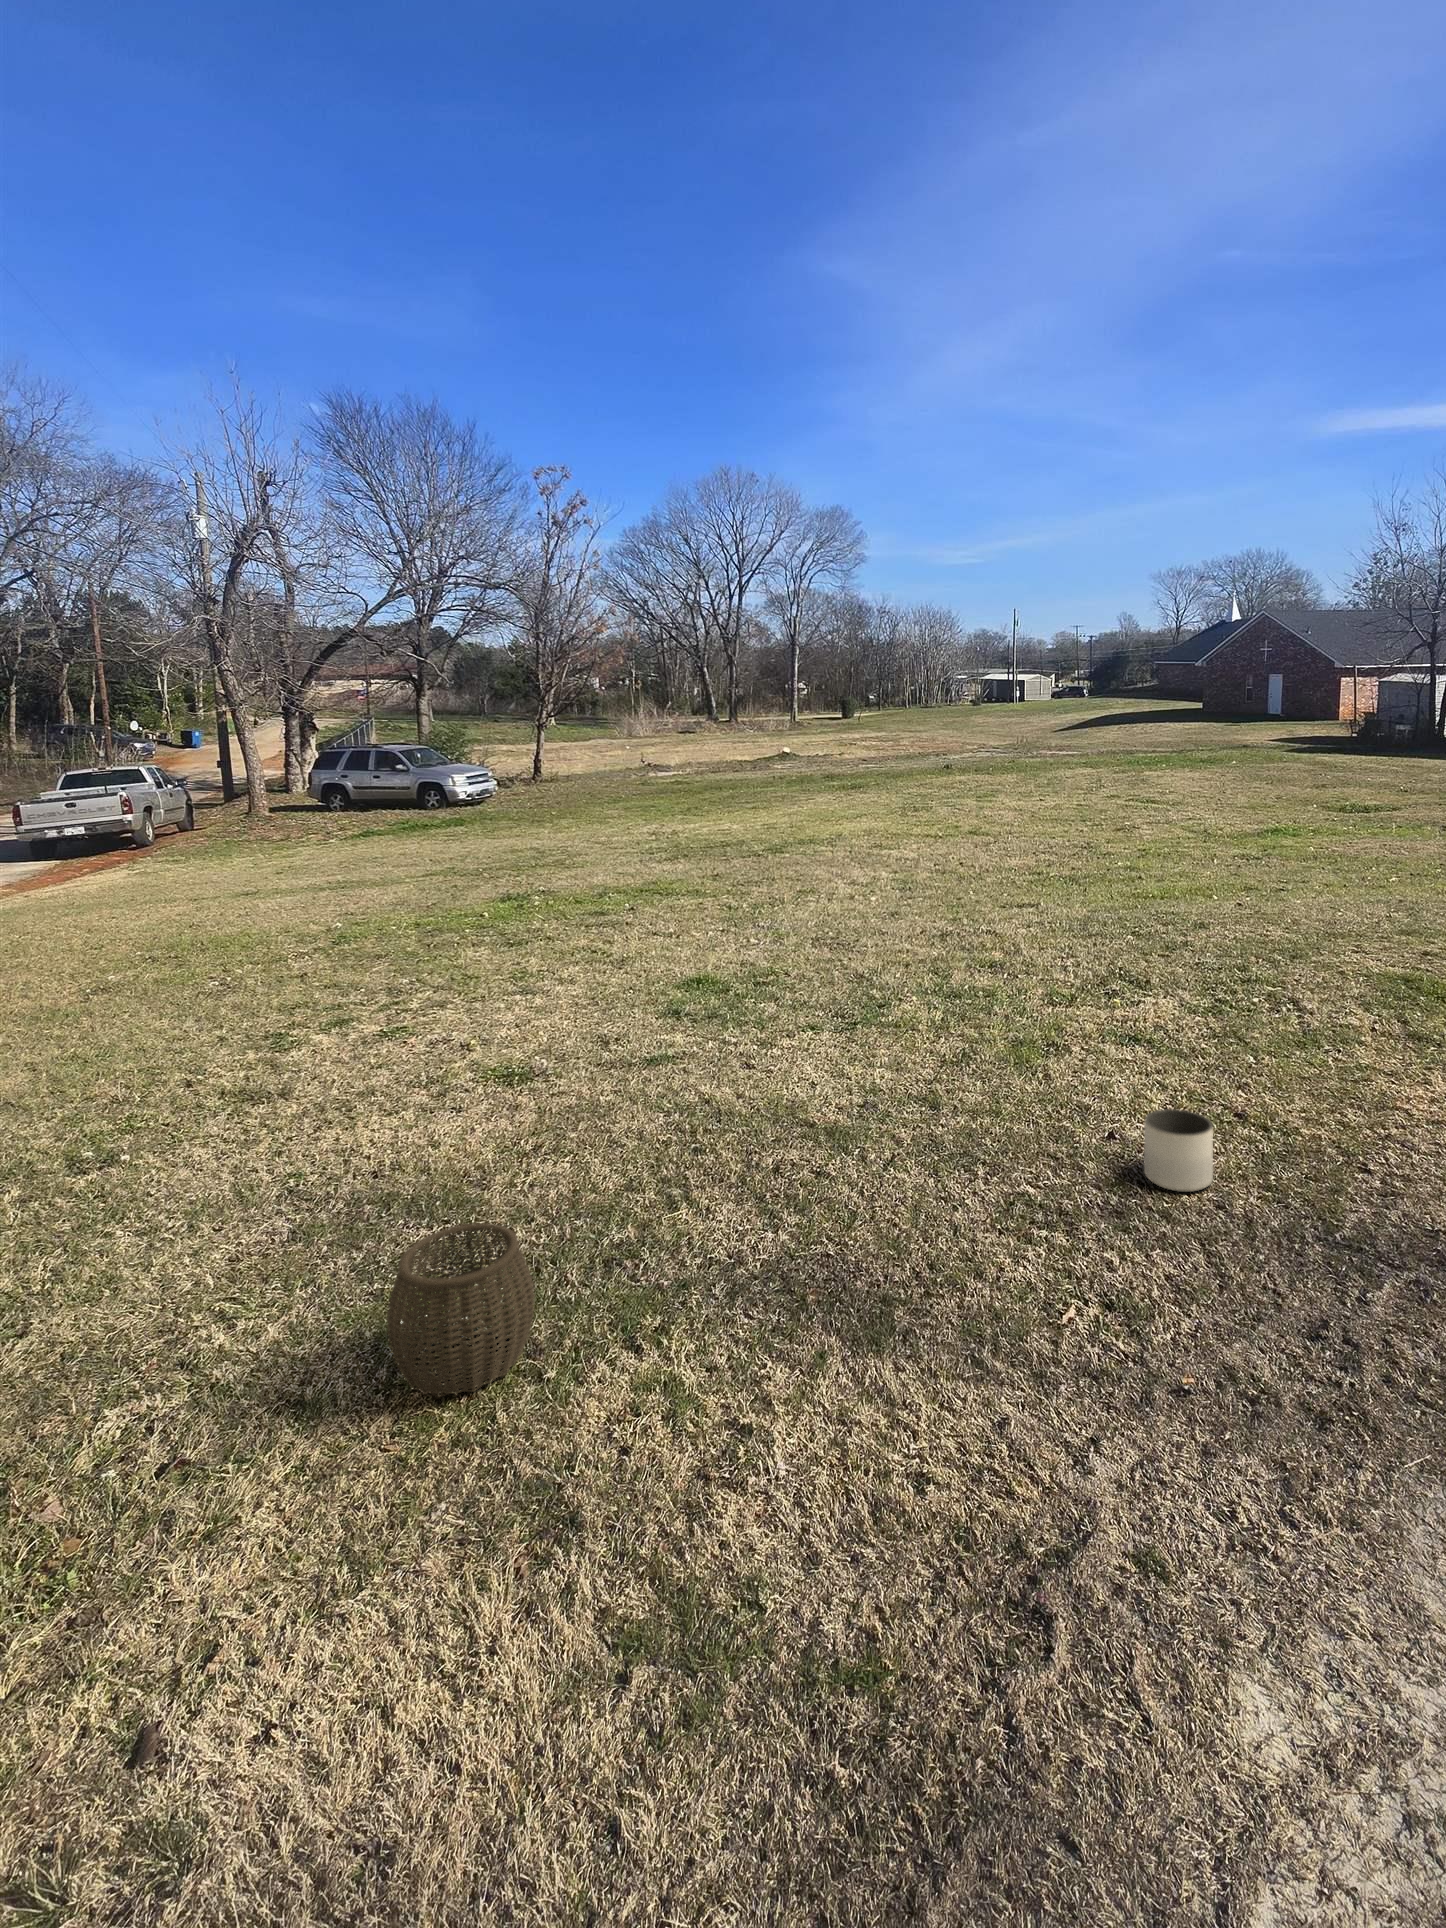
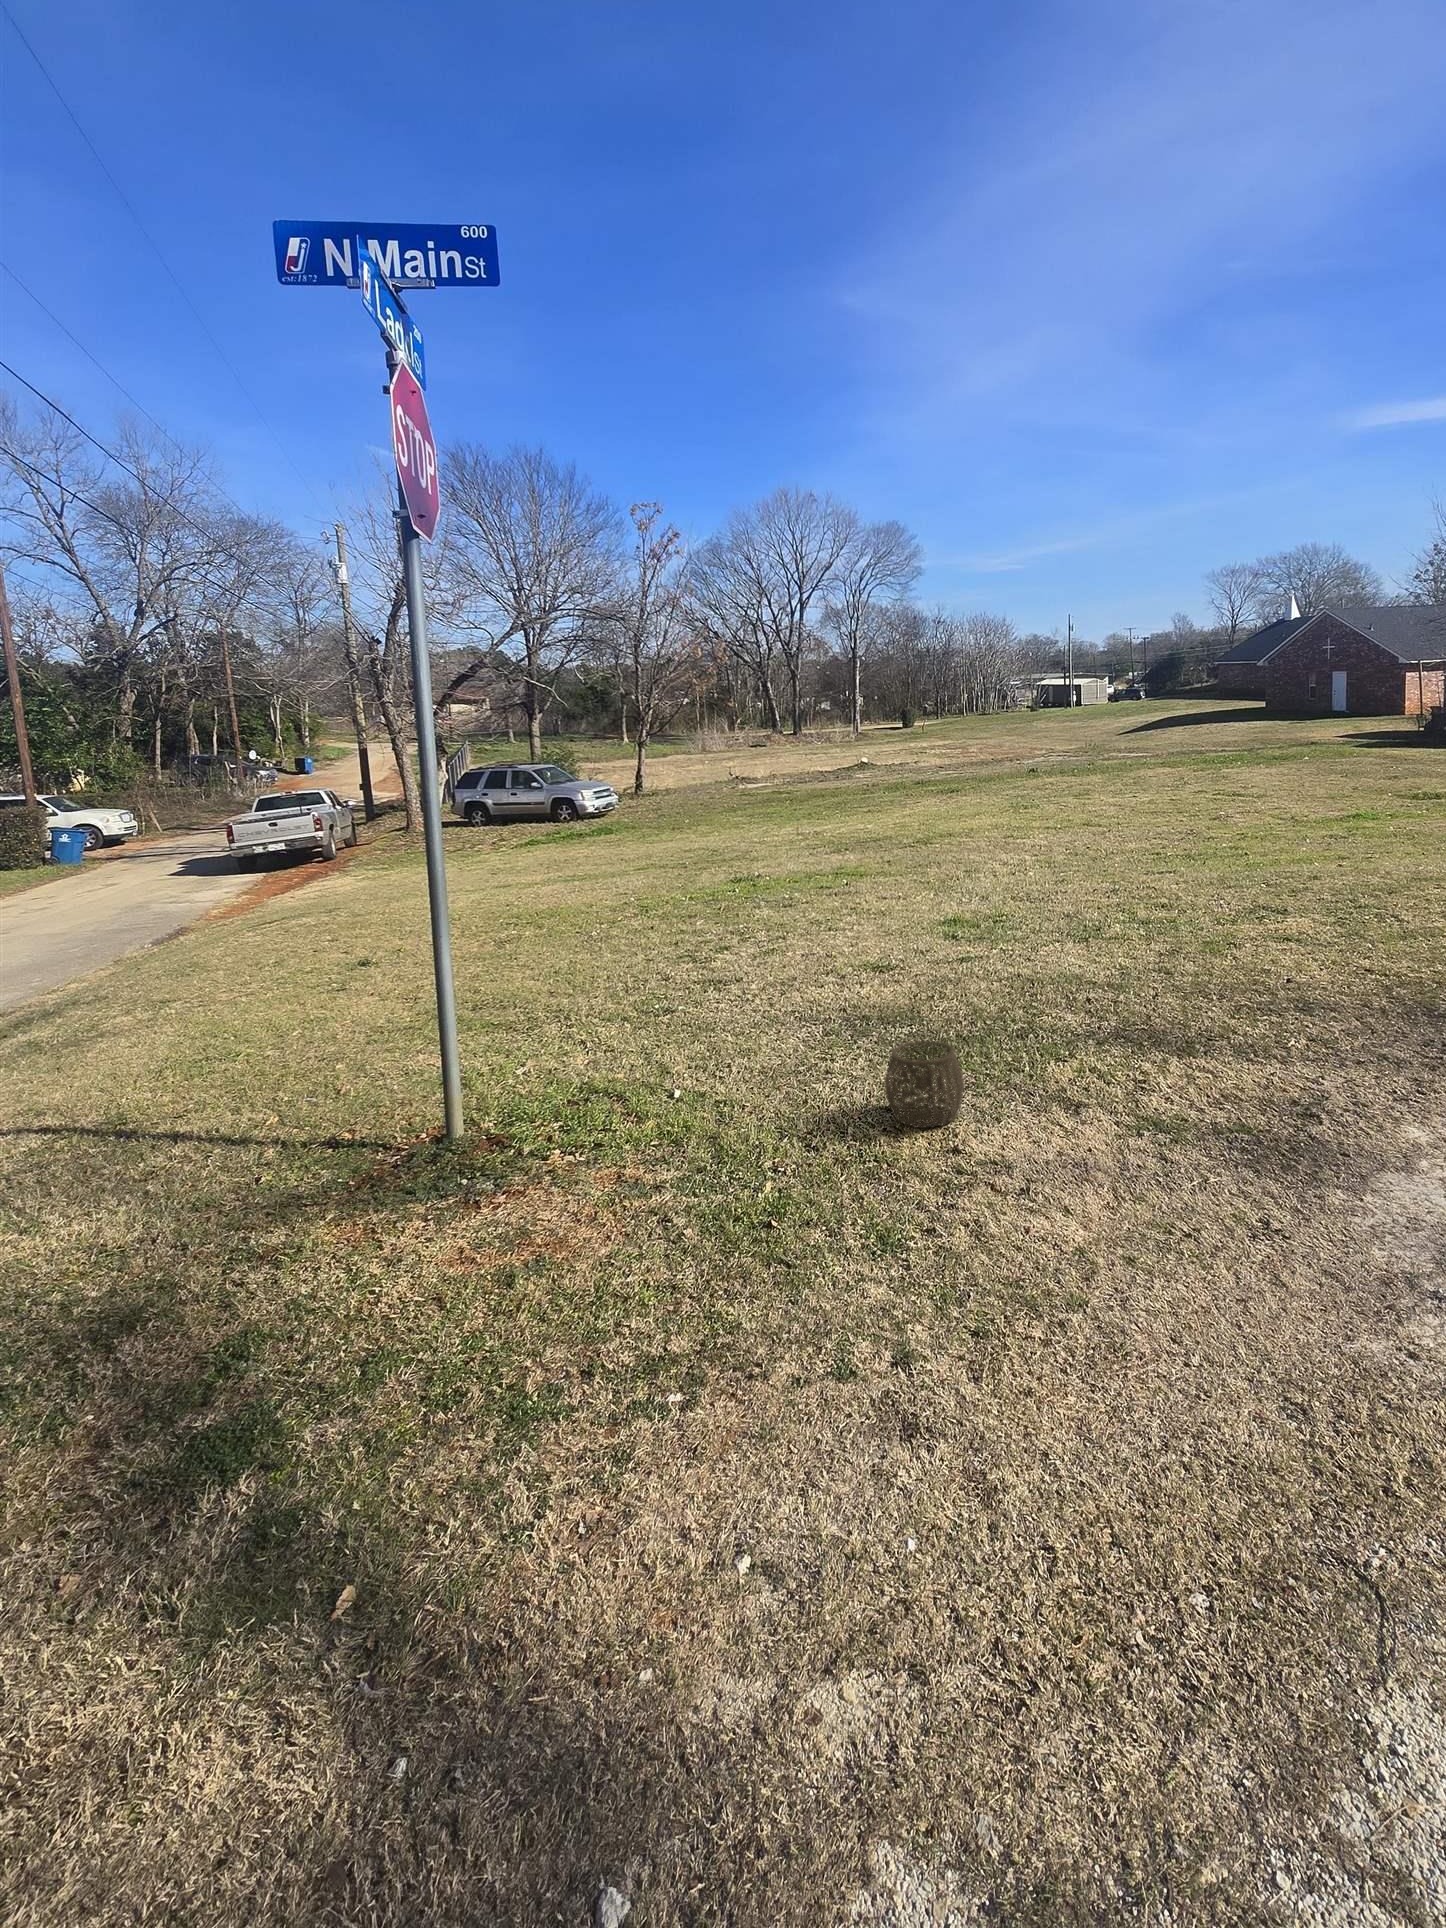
planter: present [1144,1109,1213,1192] -> none [1305,989,1353,1039]

